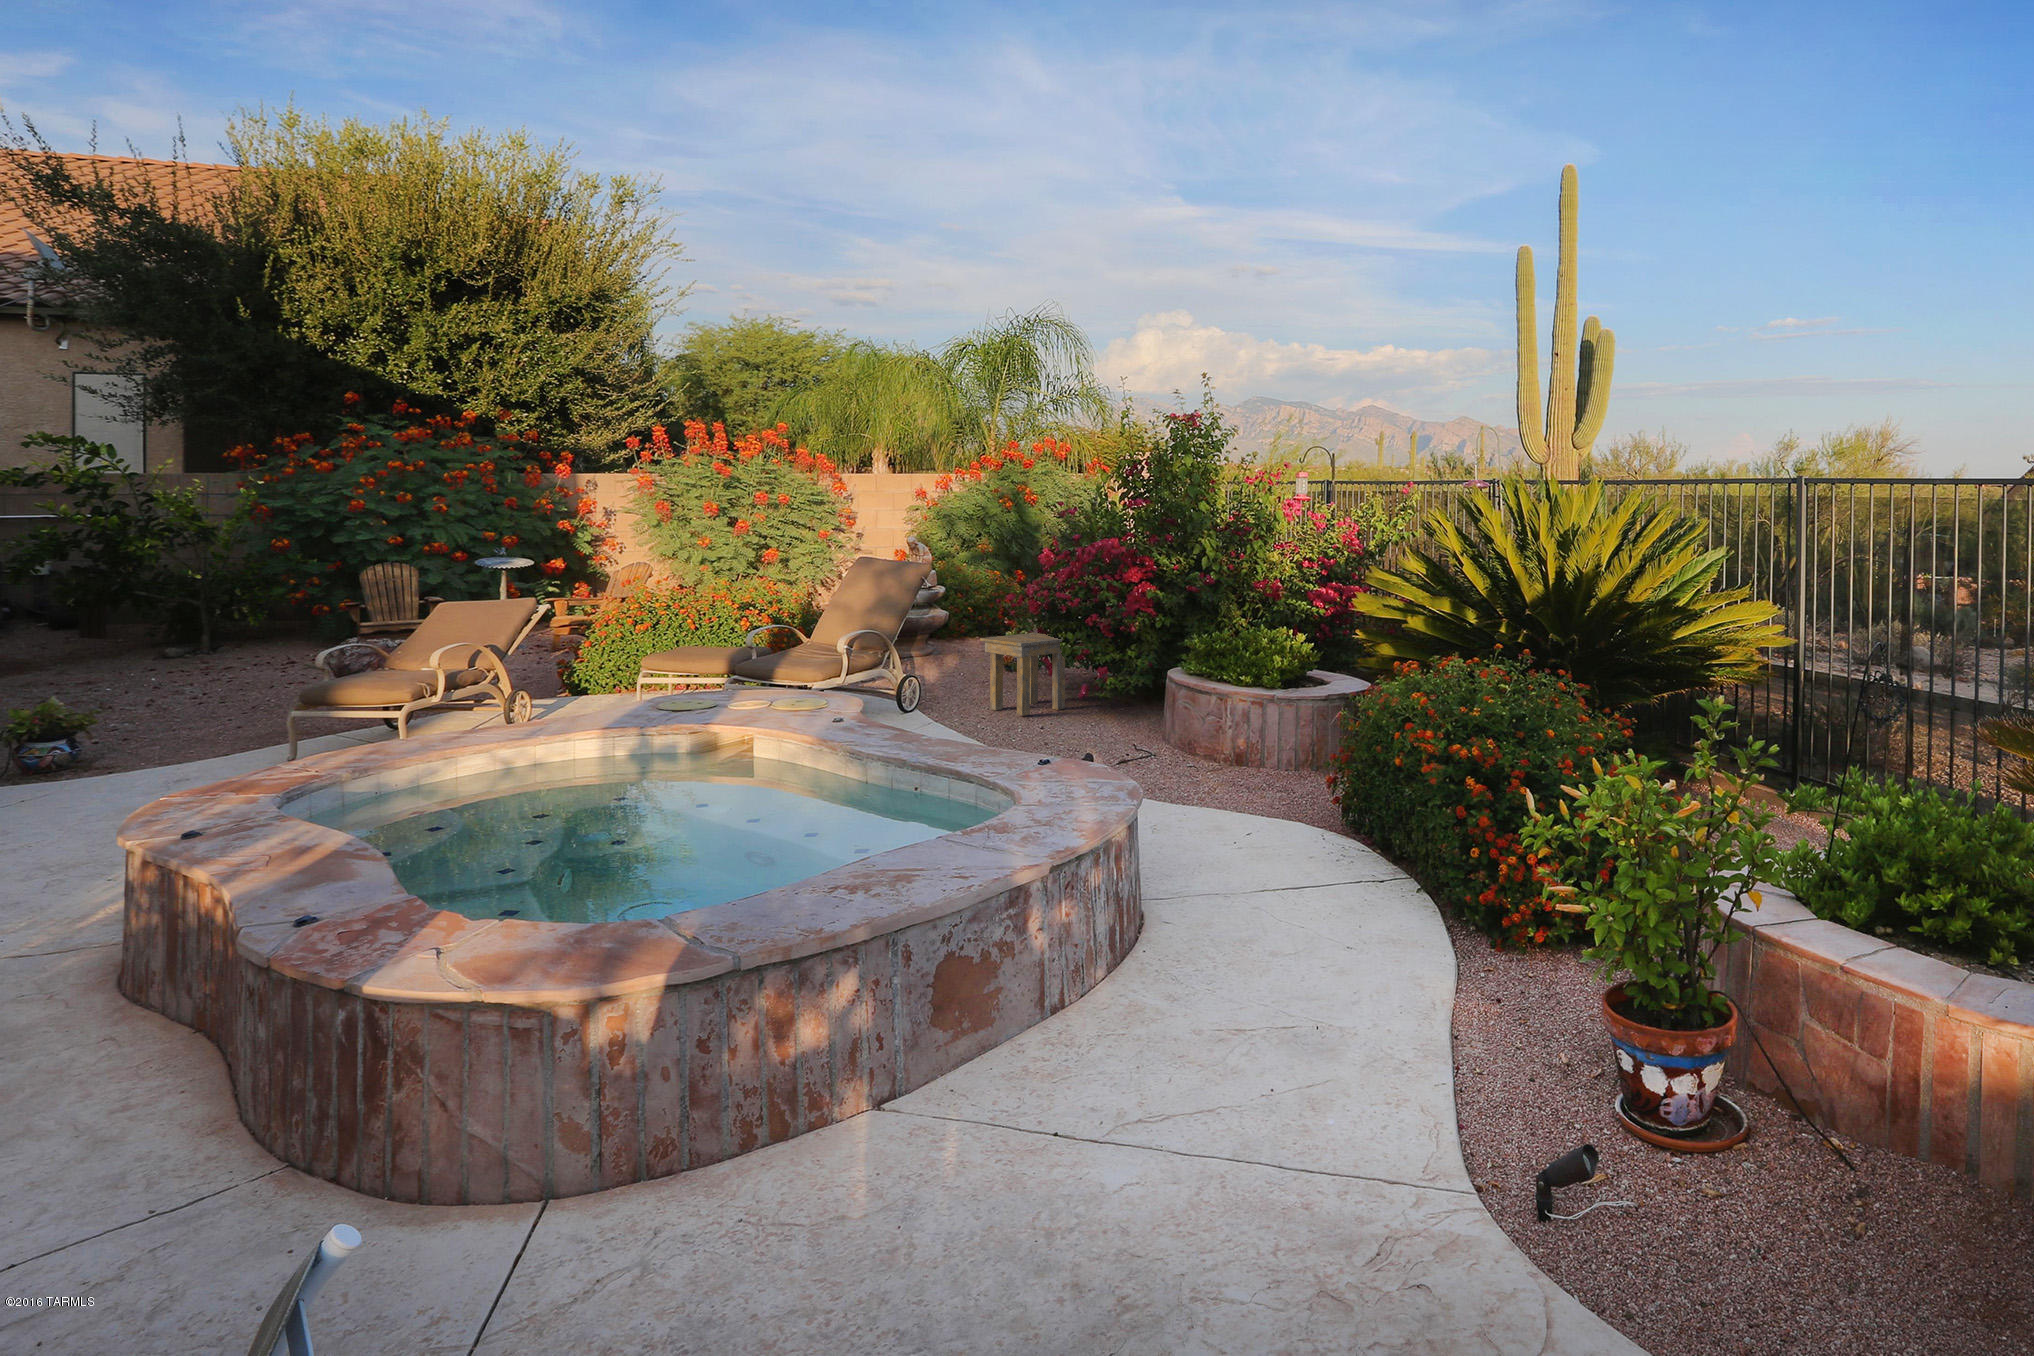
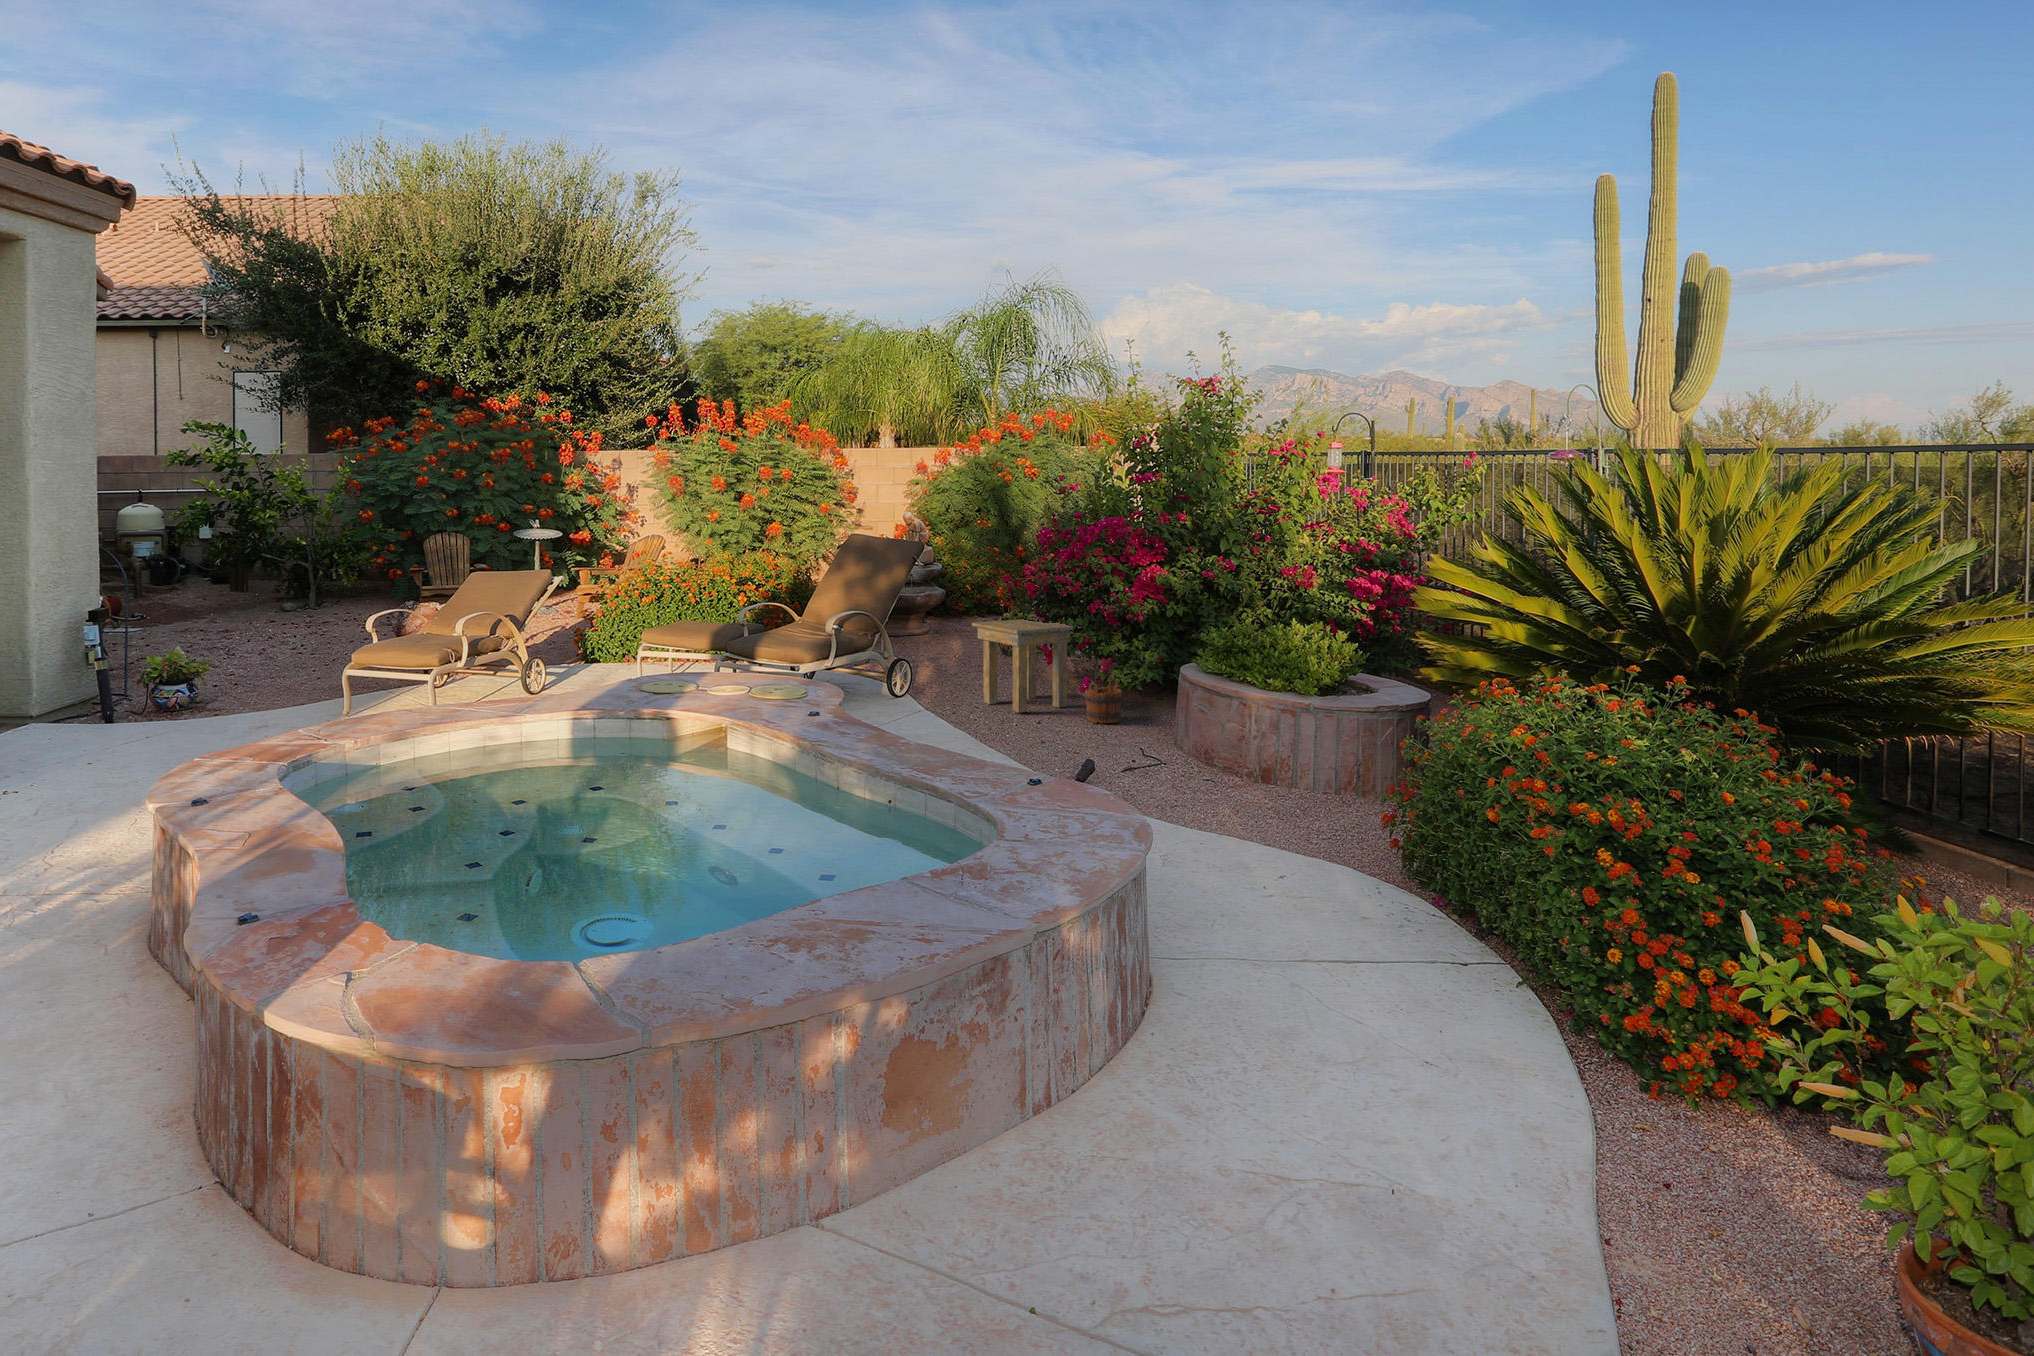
wooden bucket: none [1080,666,1112,720] -> present [1085,661,1122,723]

